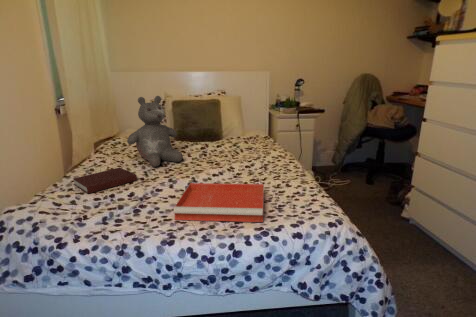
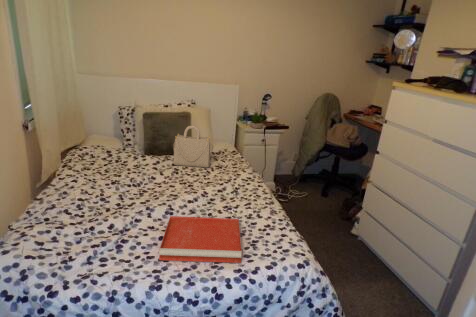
teddy bear: present [127,96,183,167] -> none [102,117,157,189]
handbag: none [201,106,241,150] -> present [173,126,213,167]
notebook: present [73,167,137,194] -> none [48,191,115,225]

